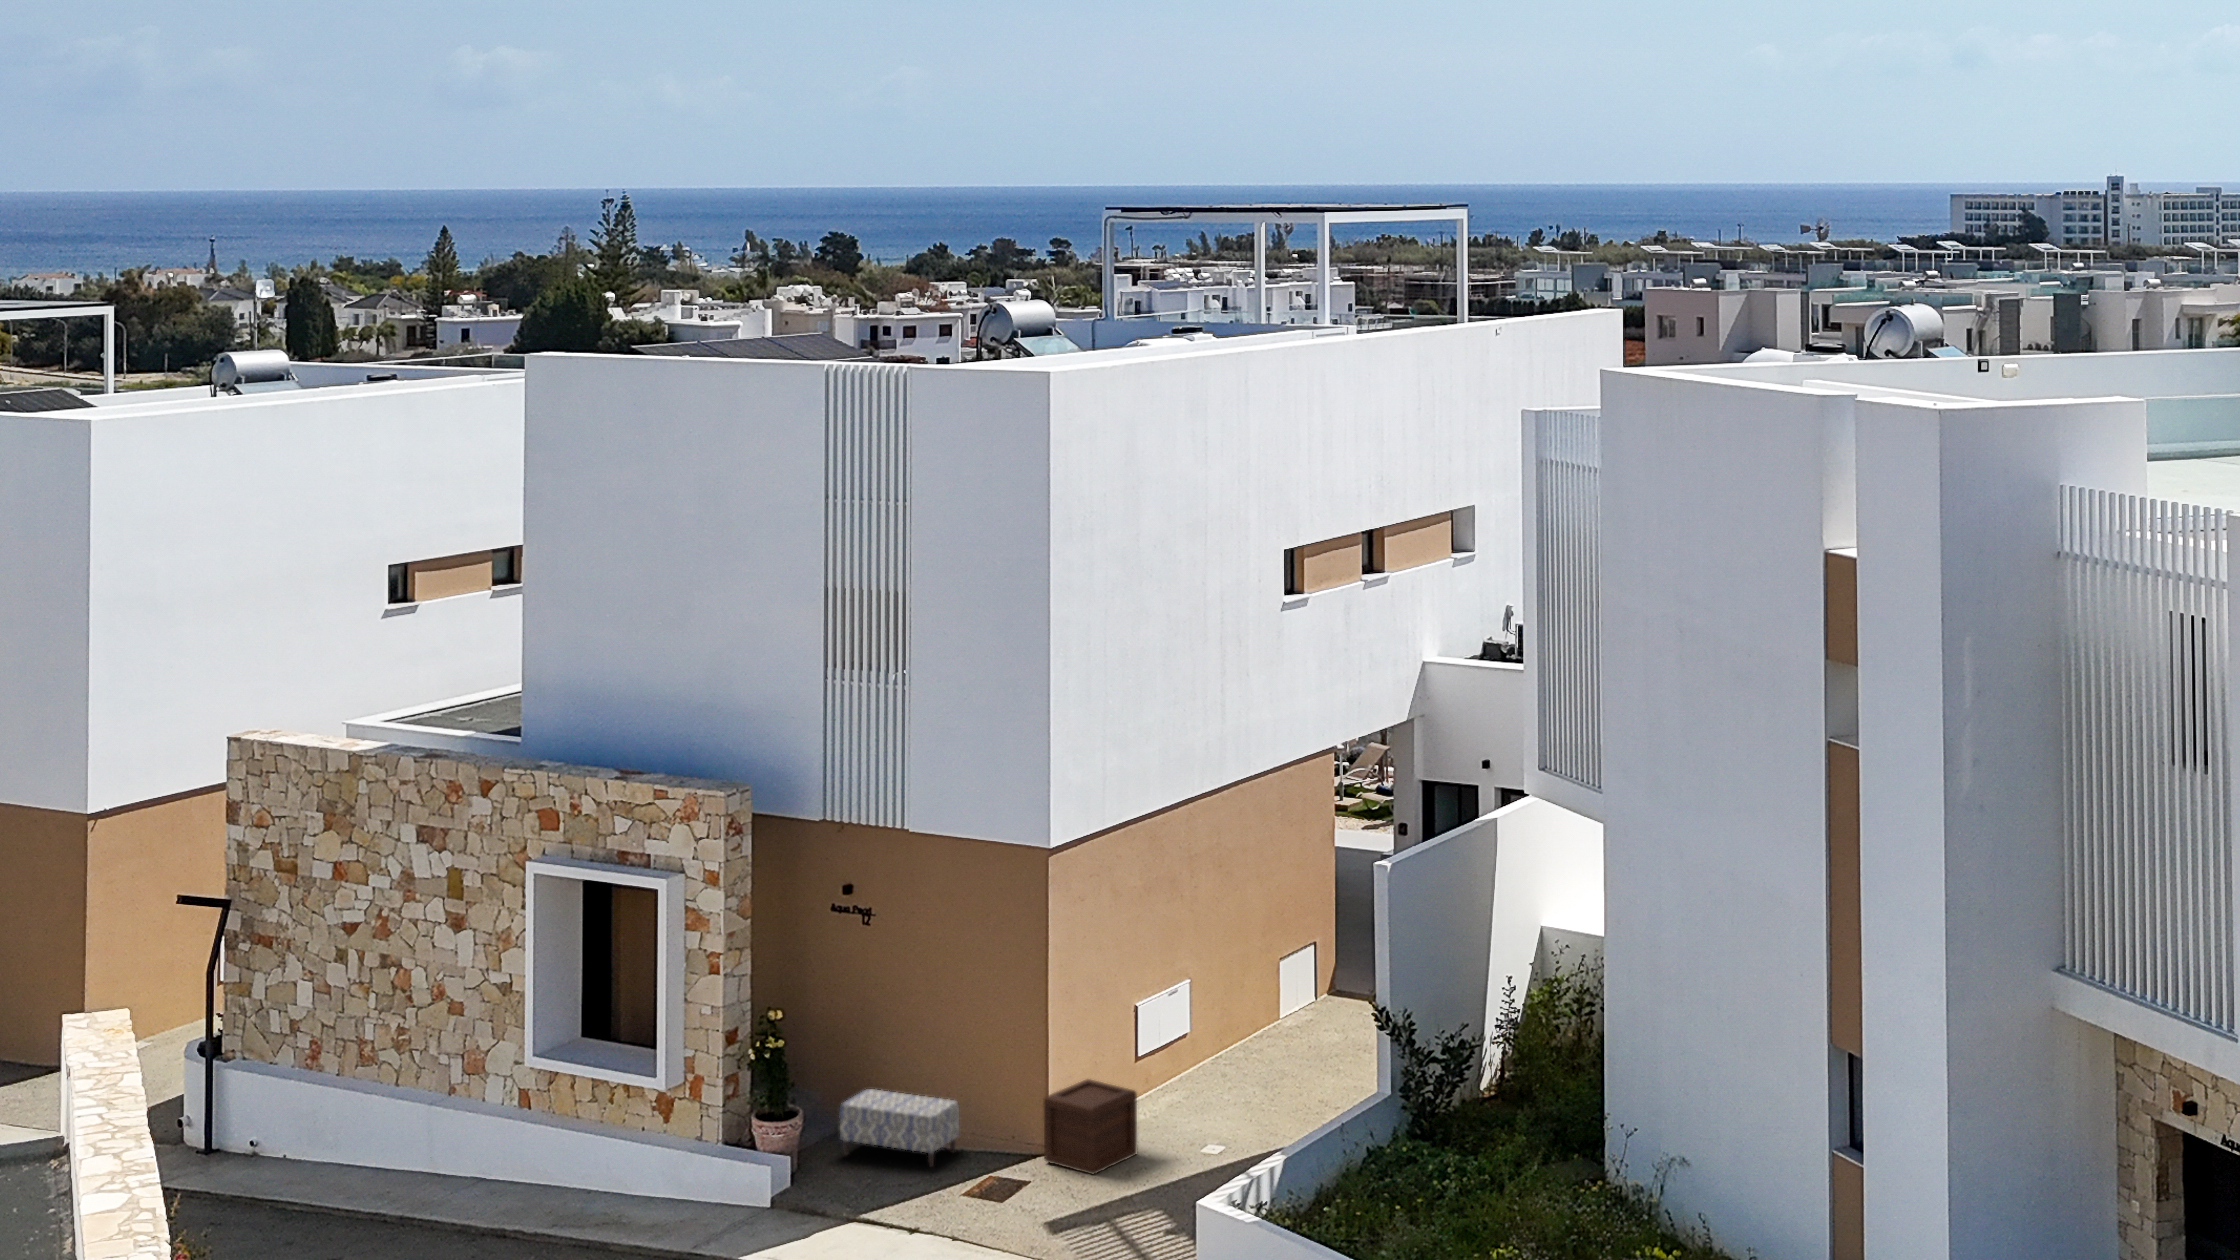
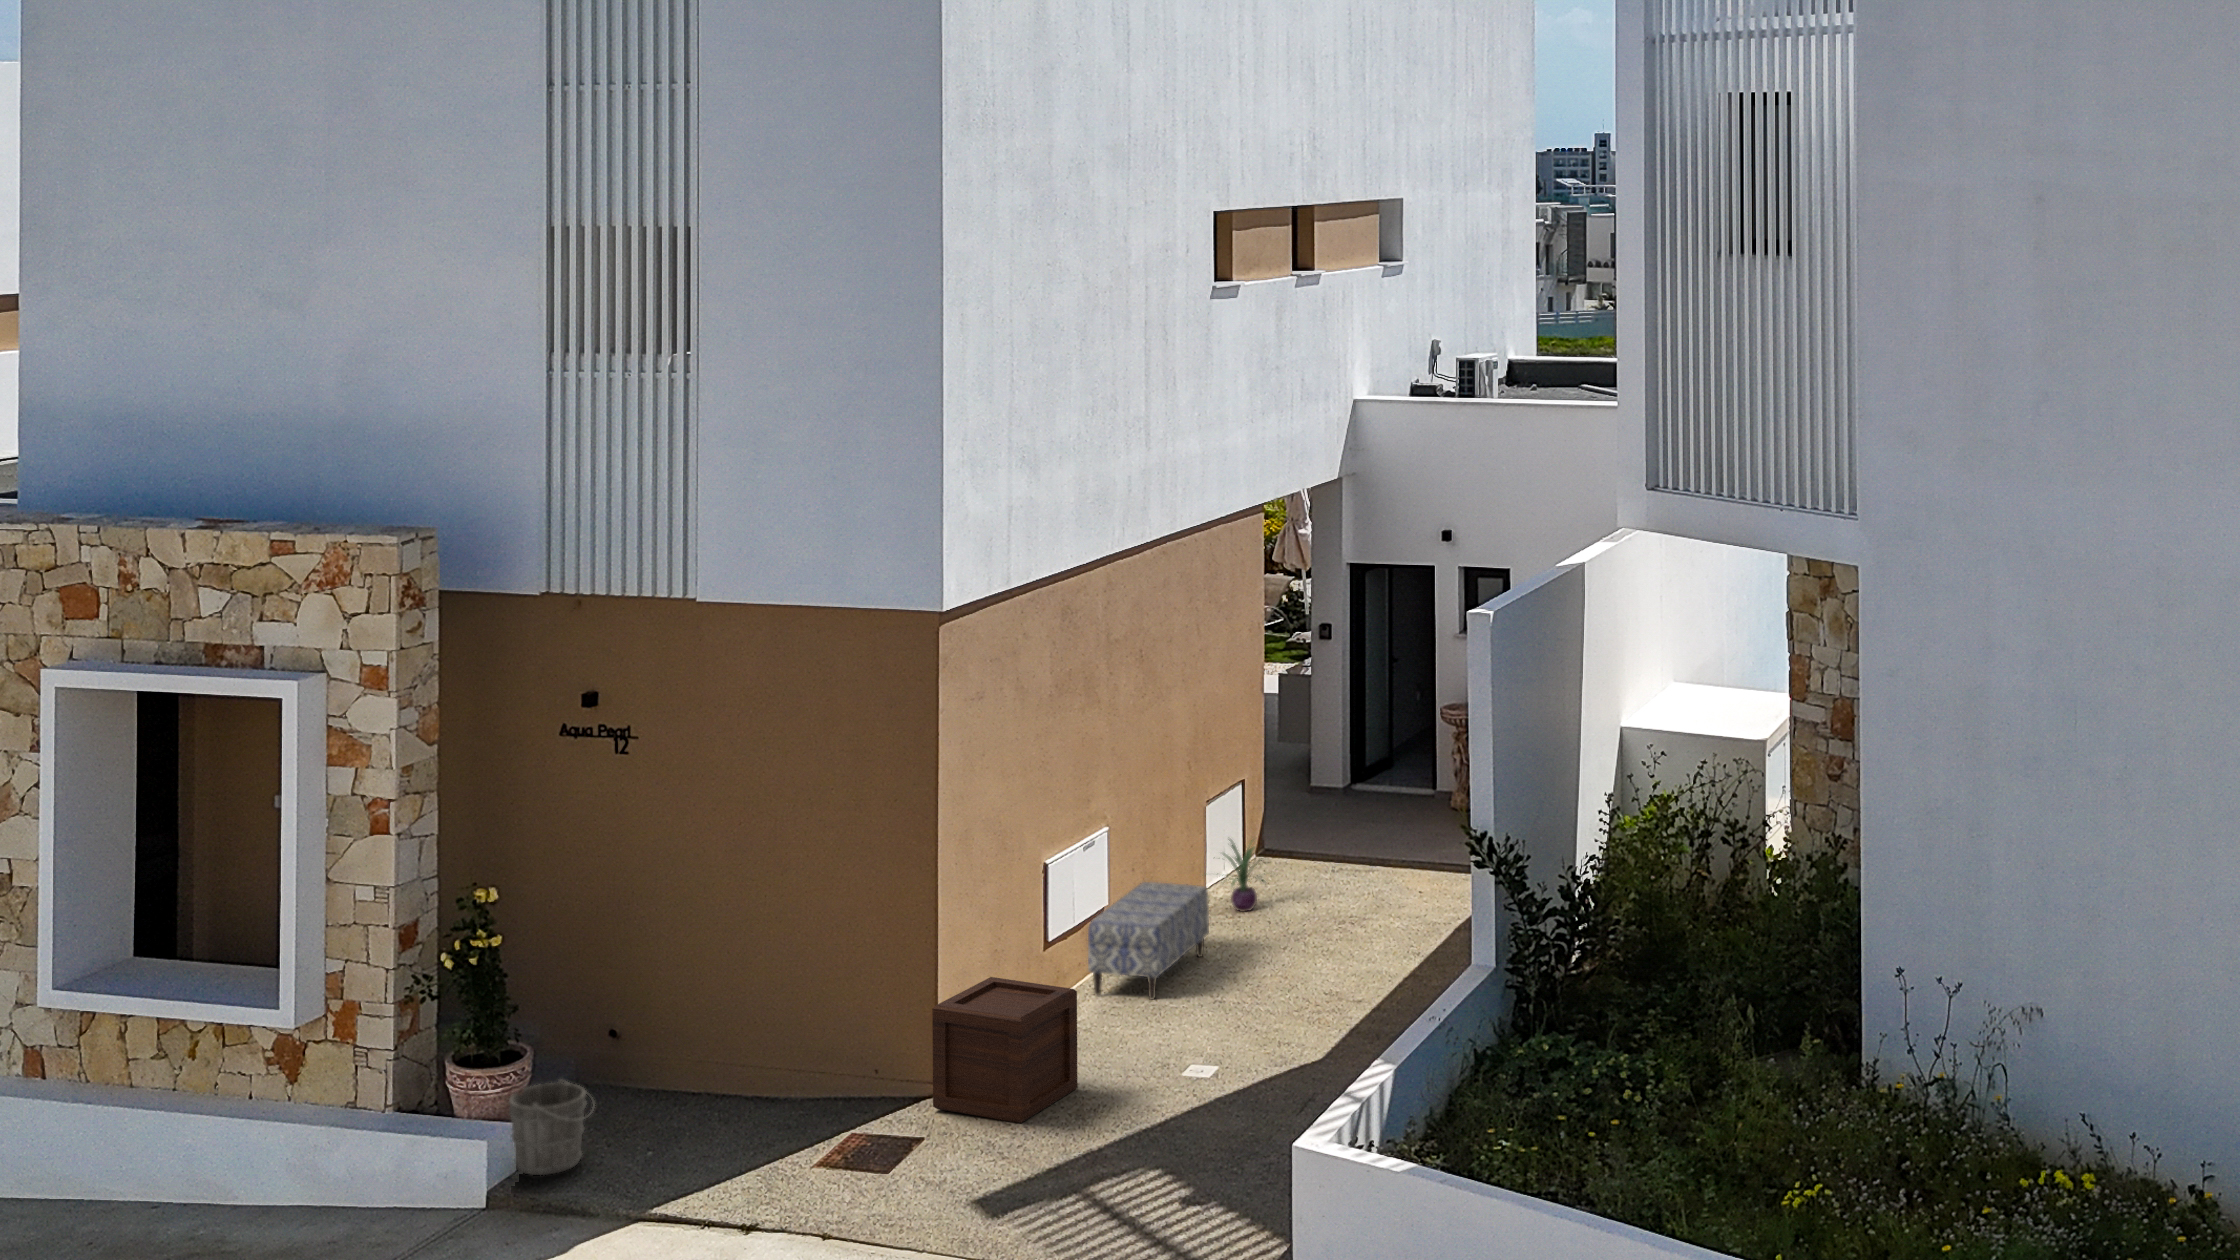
decorative plant: none [1274,983,1329,1035] -> present [1224,840,1265,911]
bench: present [839,1089,959,1167] -> present [1088,882,1209,1000]
bucket: none [786,1129,837,1188] -> present [509,1079,588,1175]

